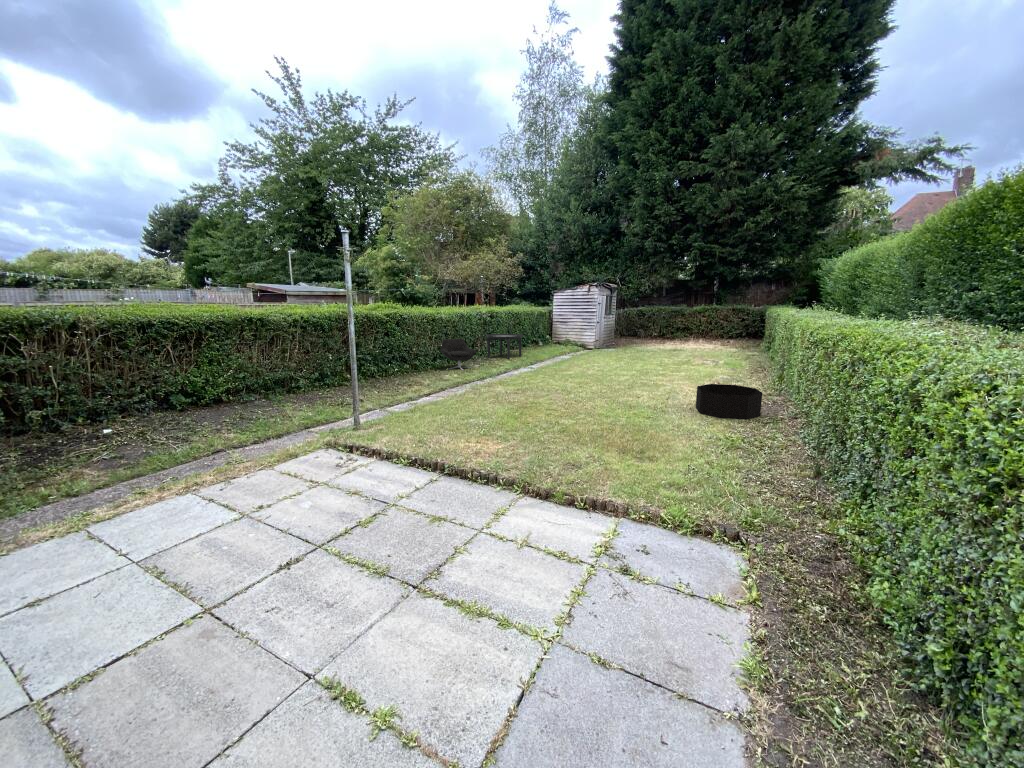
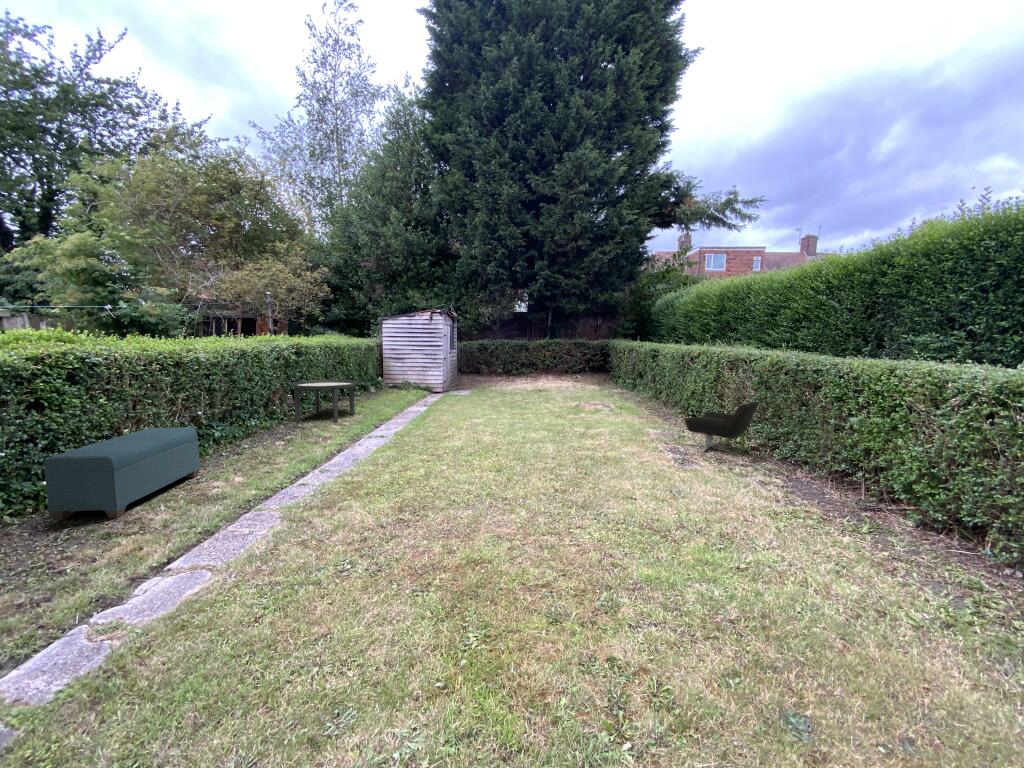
lounge chair: present [440,339,476,370] -> present [684,401,758,453]
bench: none [394,350,441,380] -> present [44,427,200,520]
basket: present [696,384,762,420] -> none [801,475,949,564]

